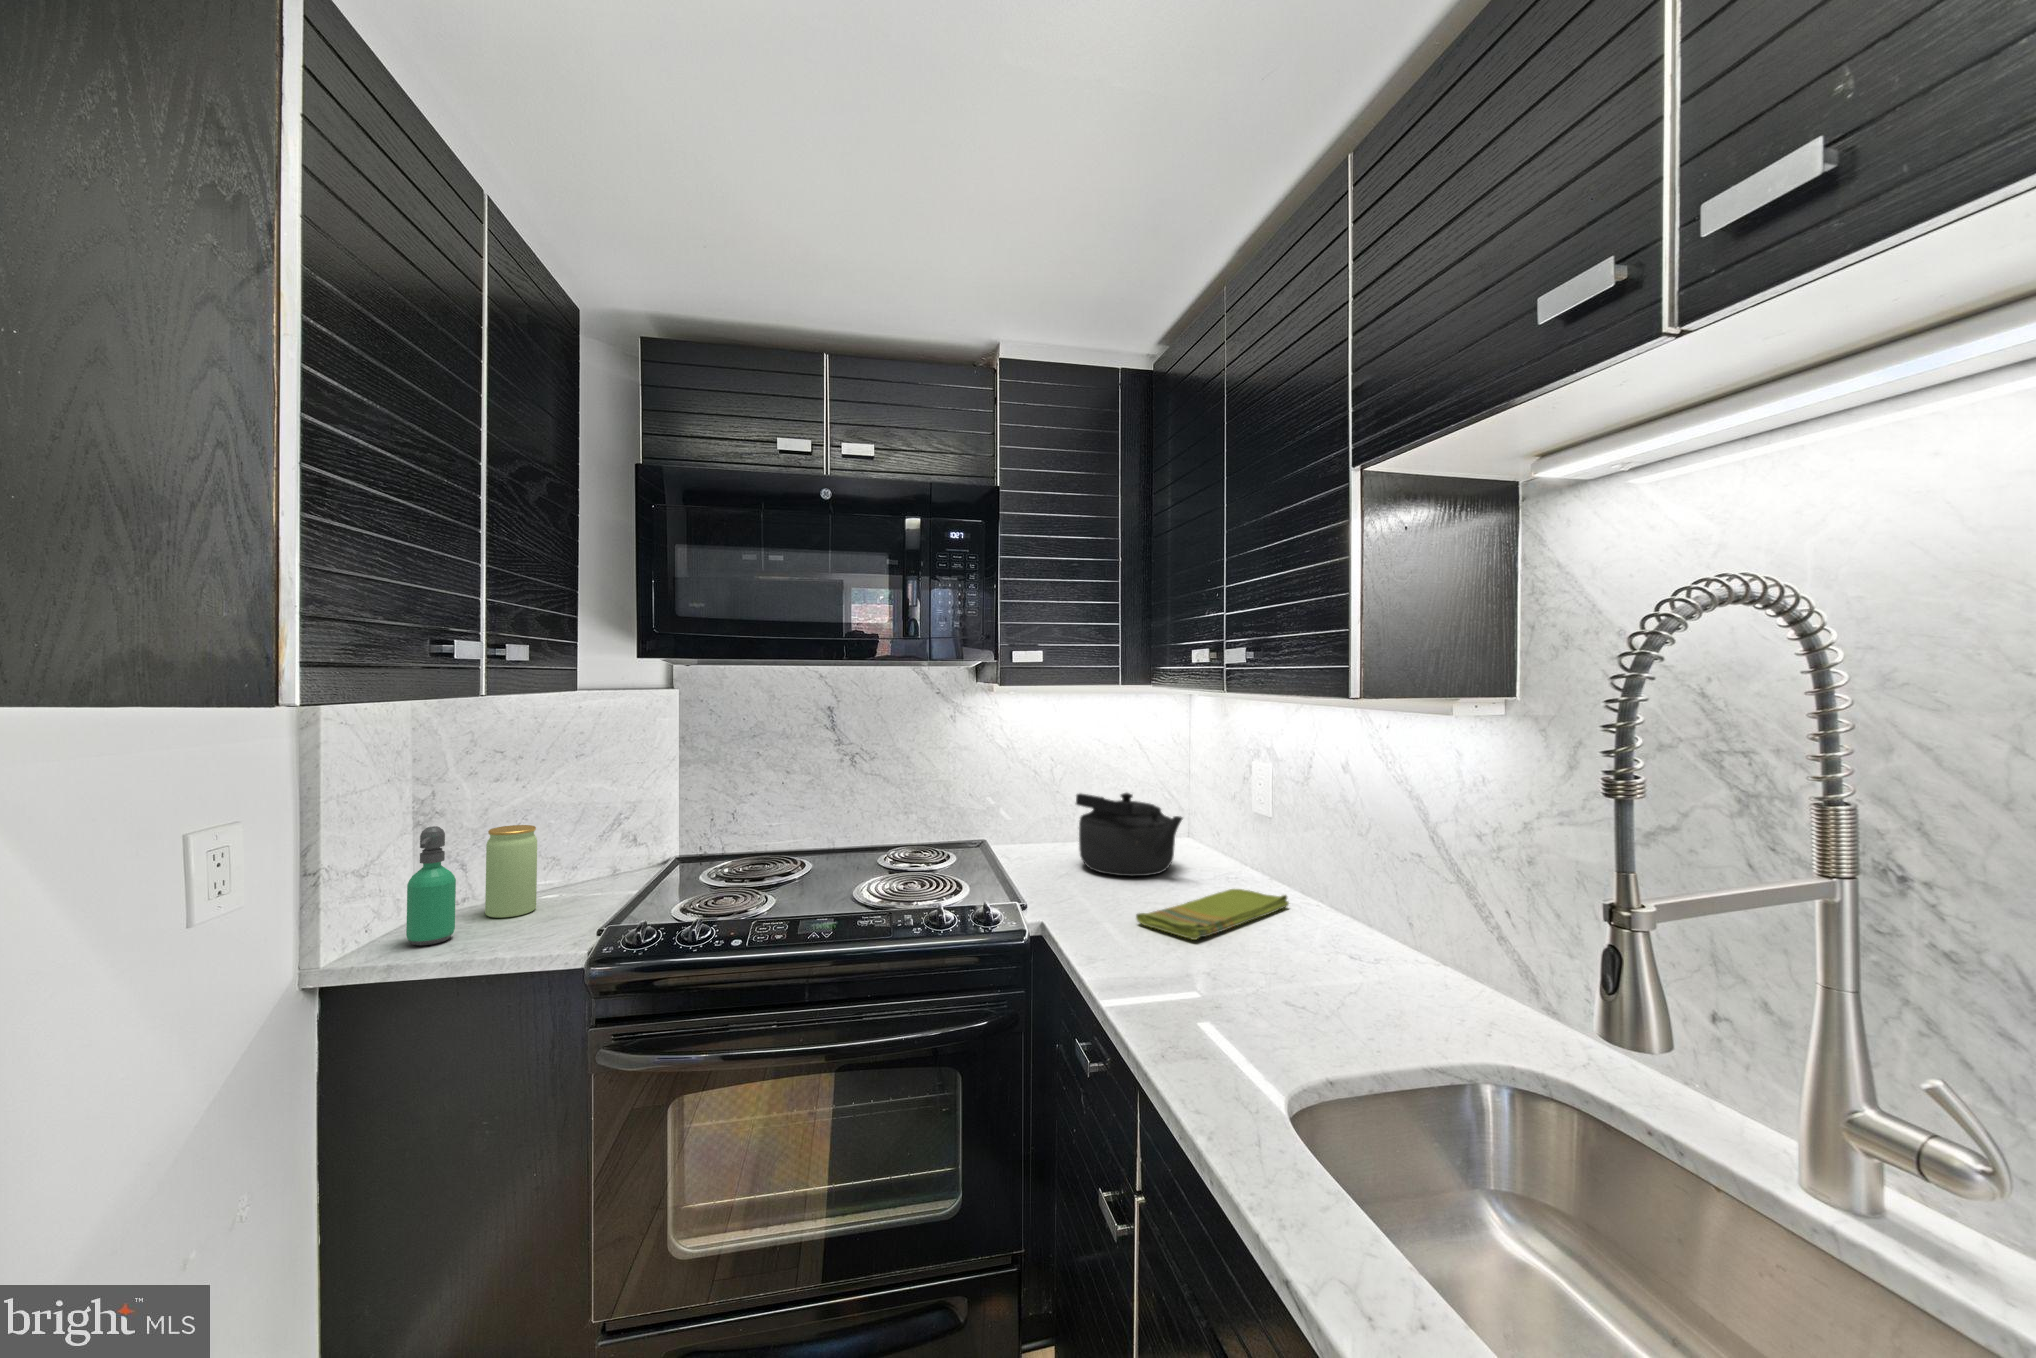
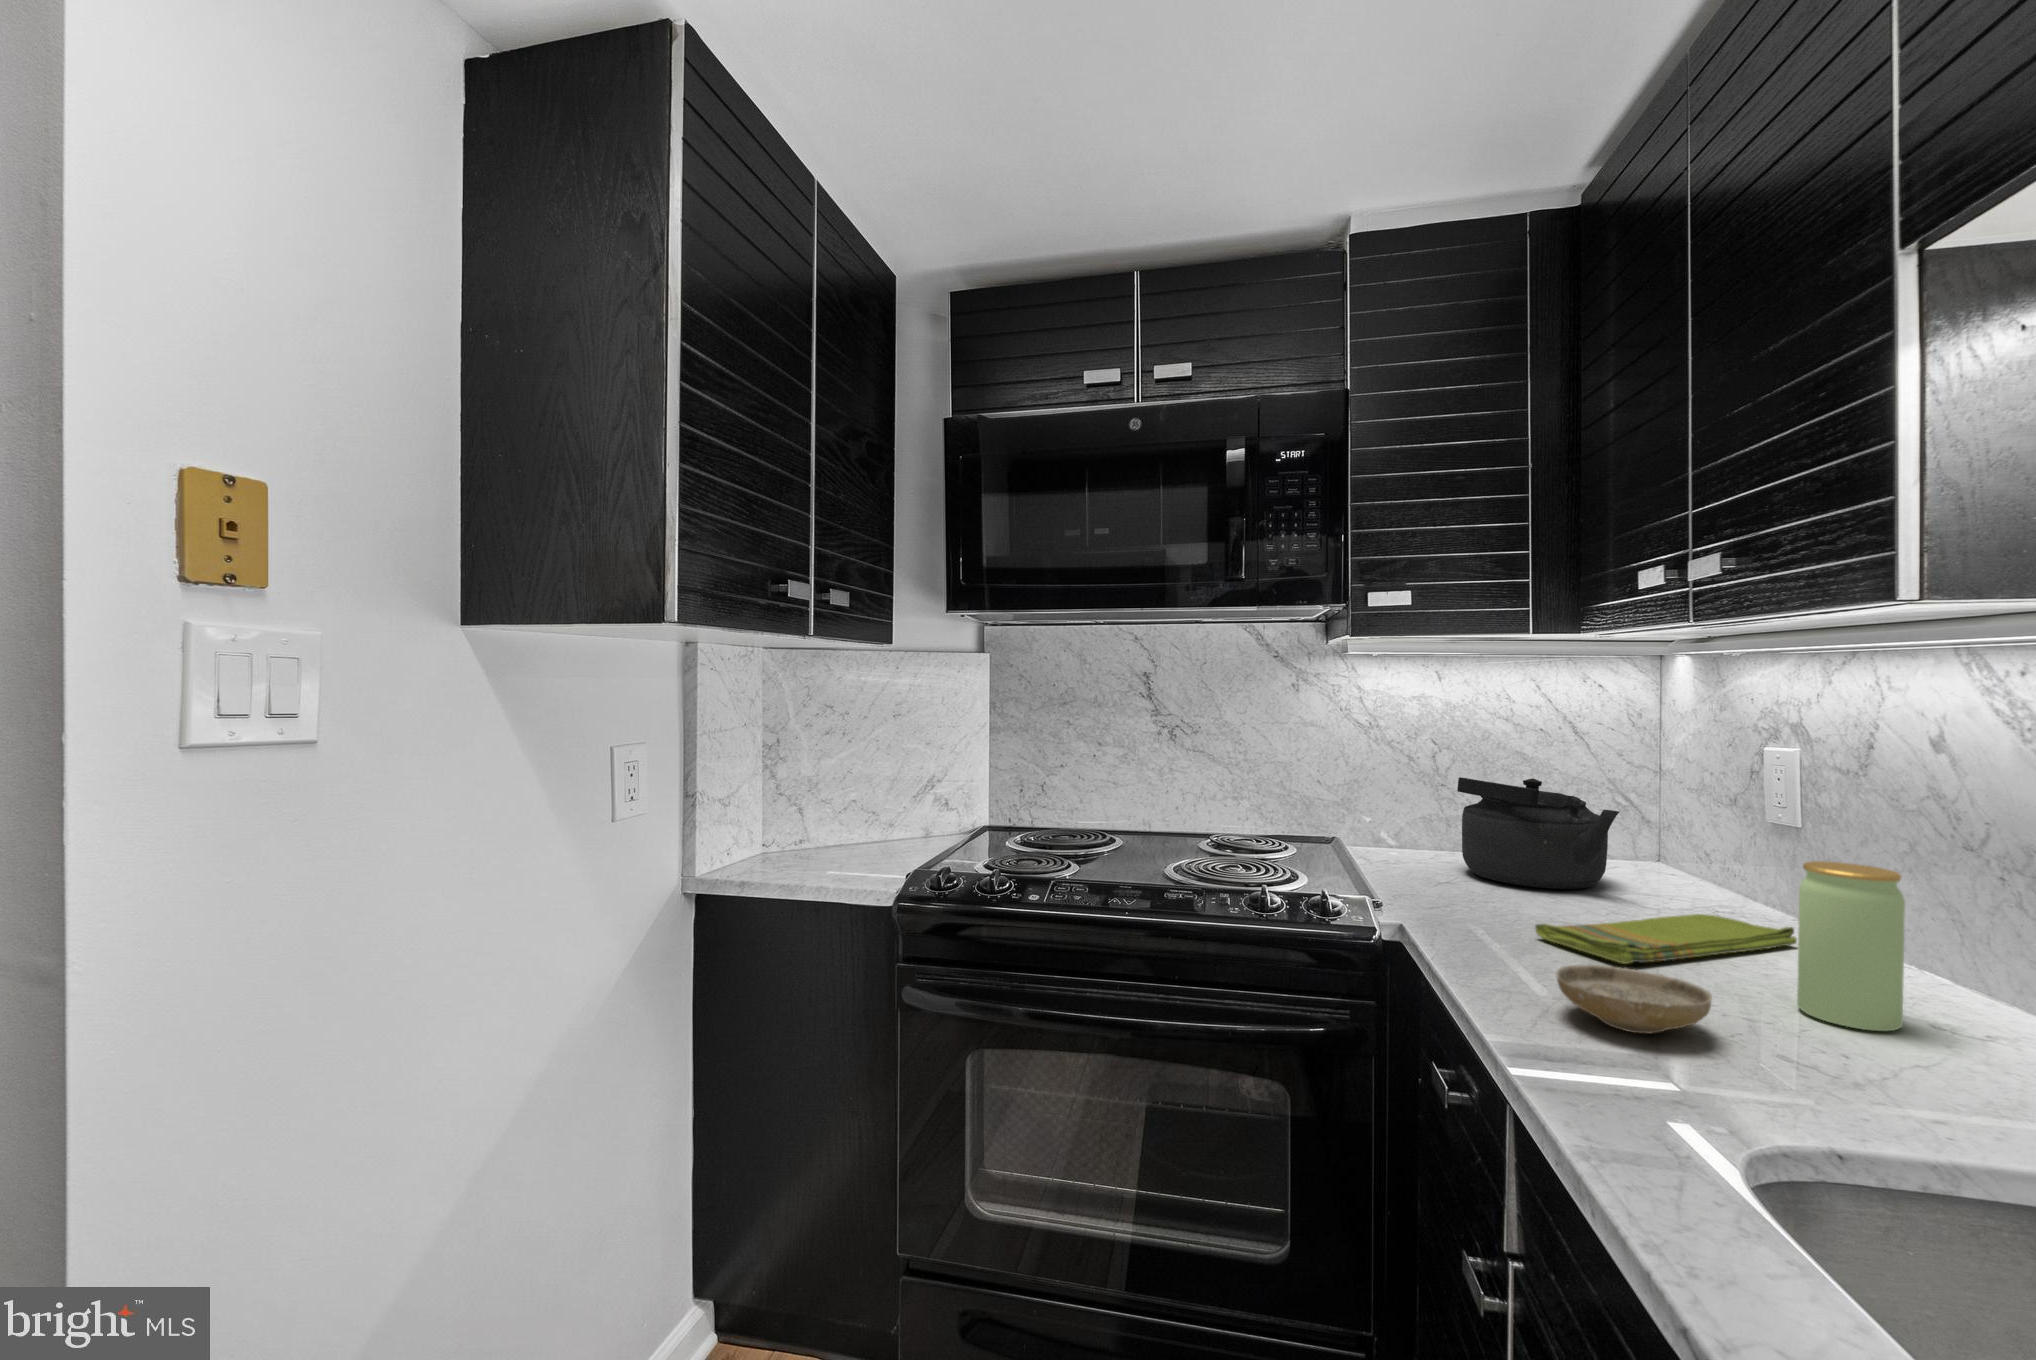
jar: present [485,825,537,918] -> present [1797,861,1905,1031]
soap dispenser: present [406,826,456,945] -> none [751,763,790,873]
ceramic bowl: none [1158,950,1253,1001] -> present [1556,965,1712,1034]

